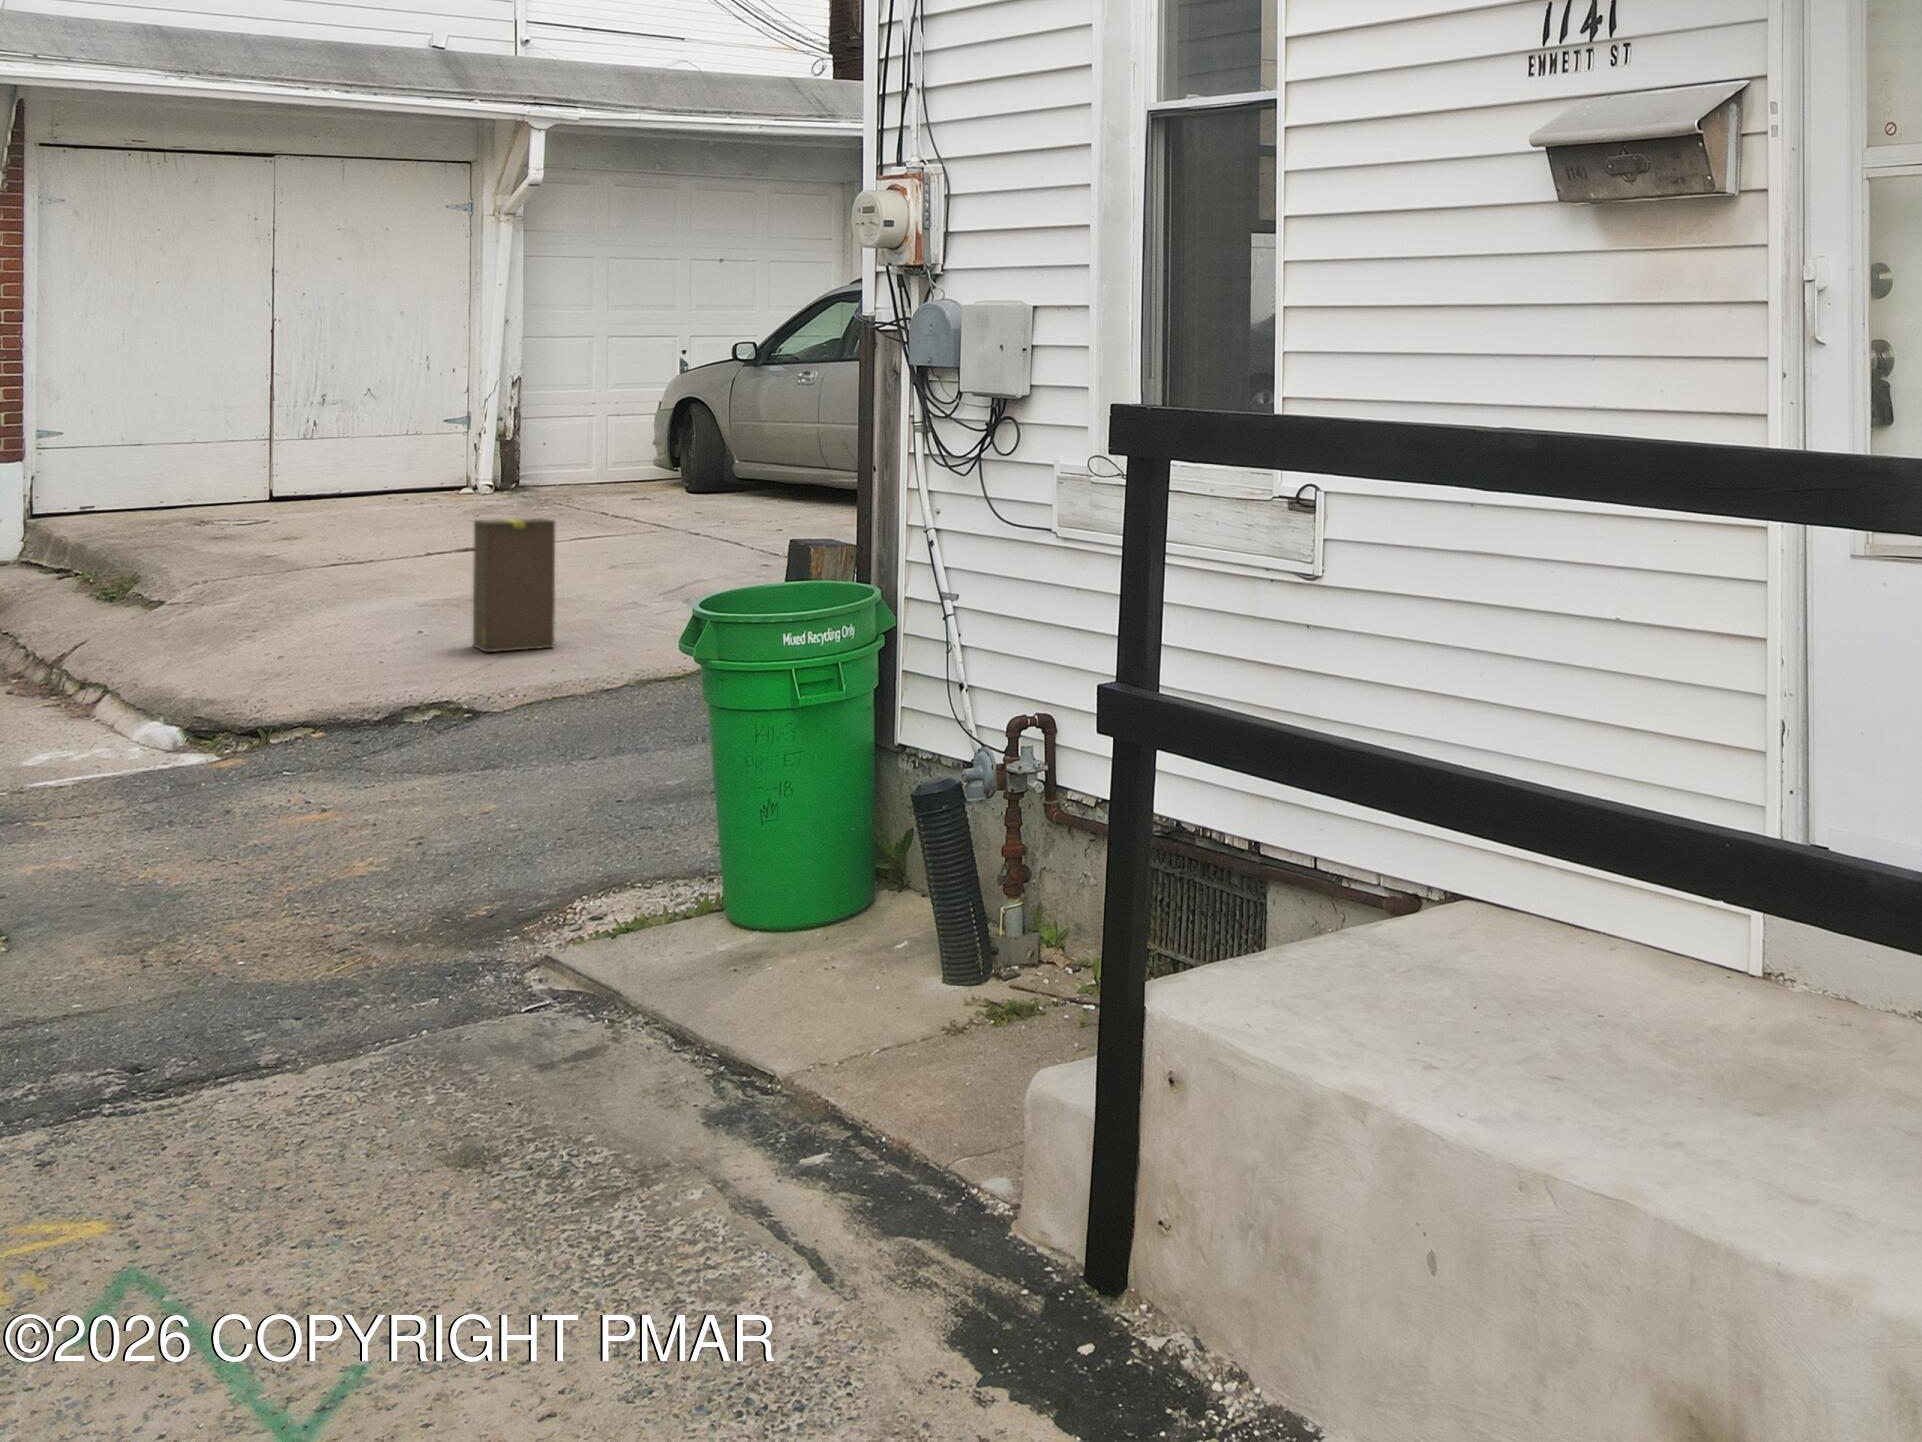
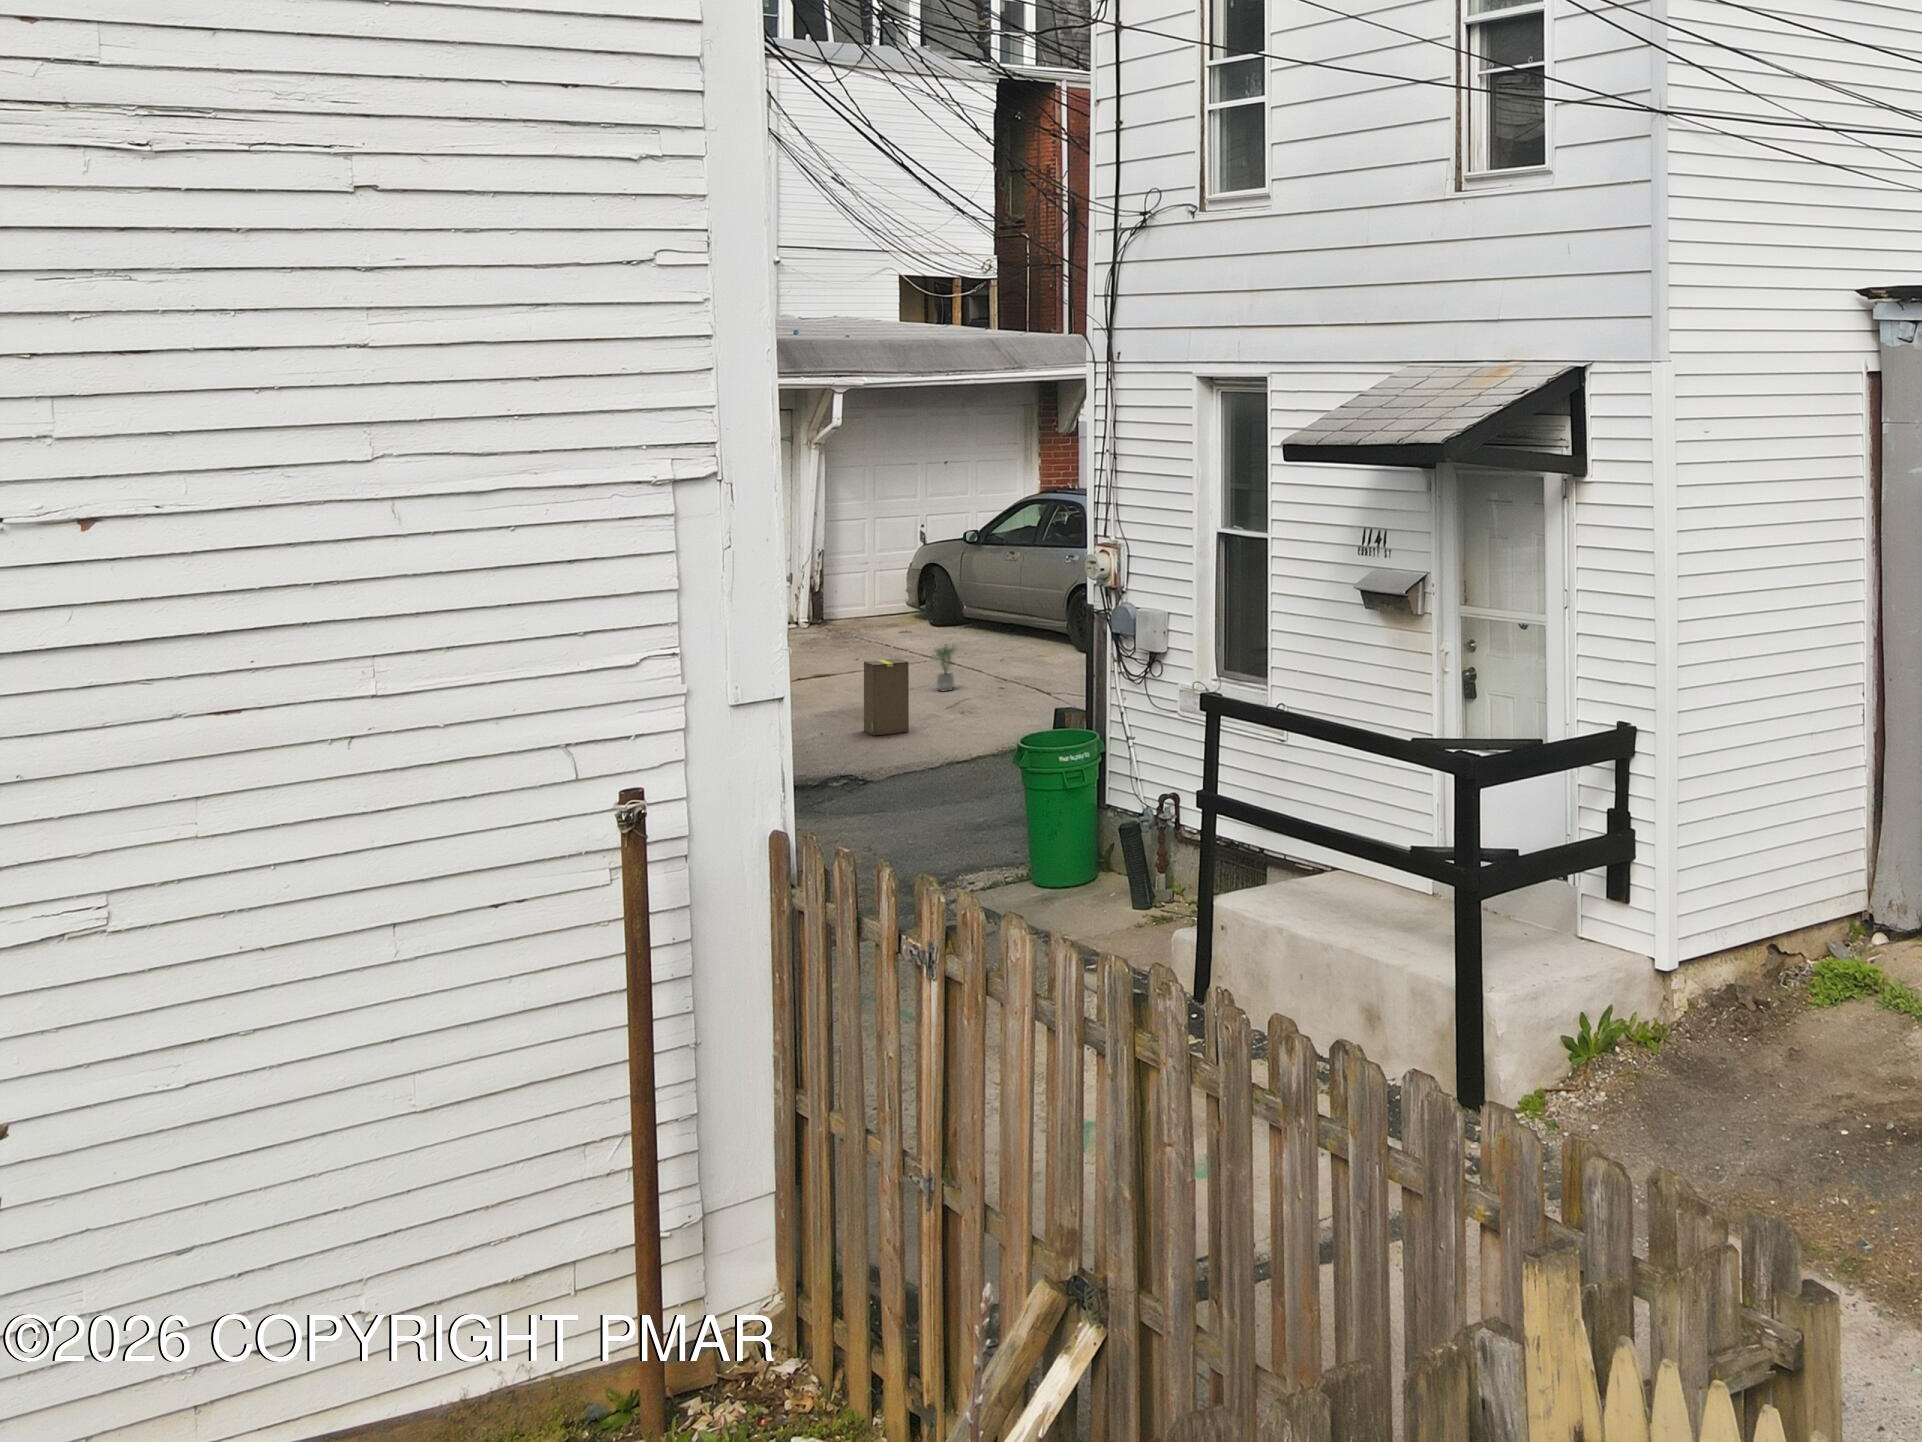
potted plant: none [617,514,672,595] -> present [932,645,957,691]

